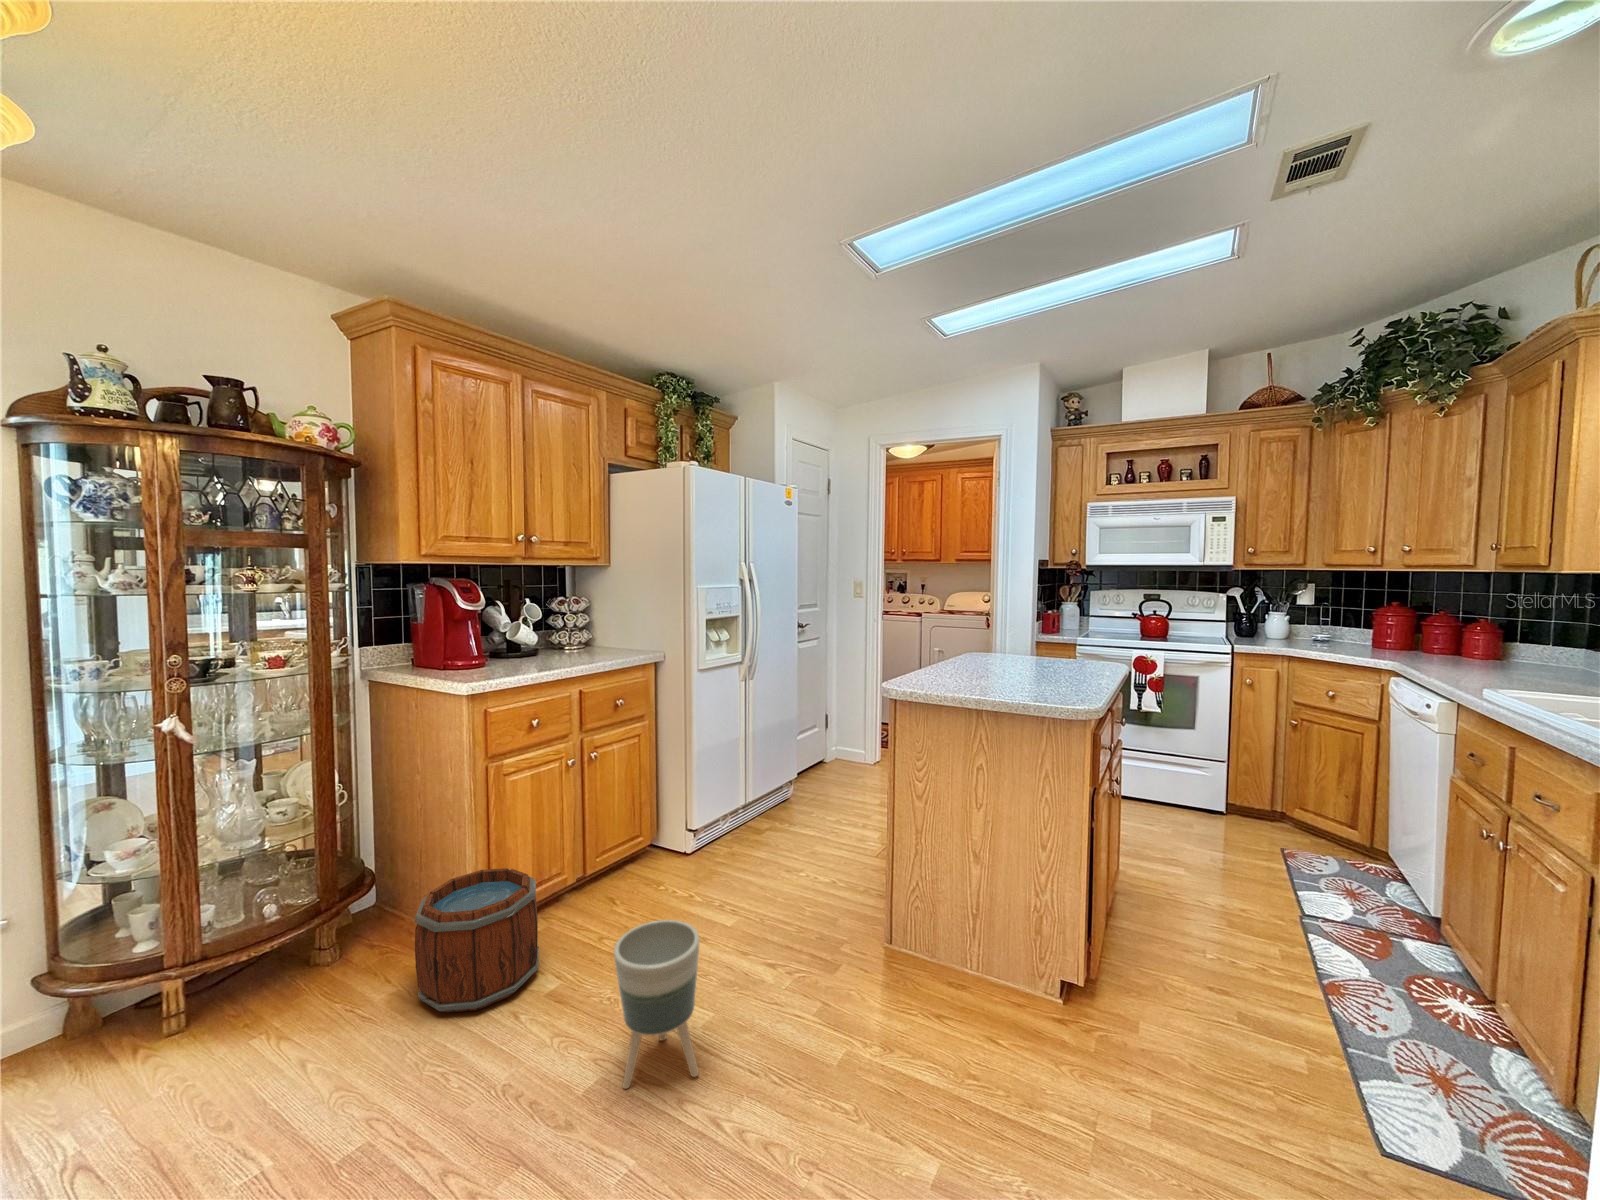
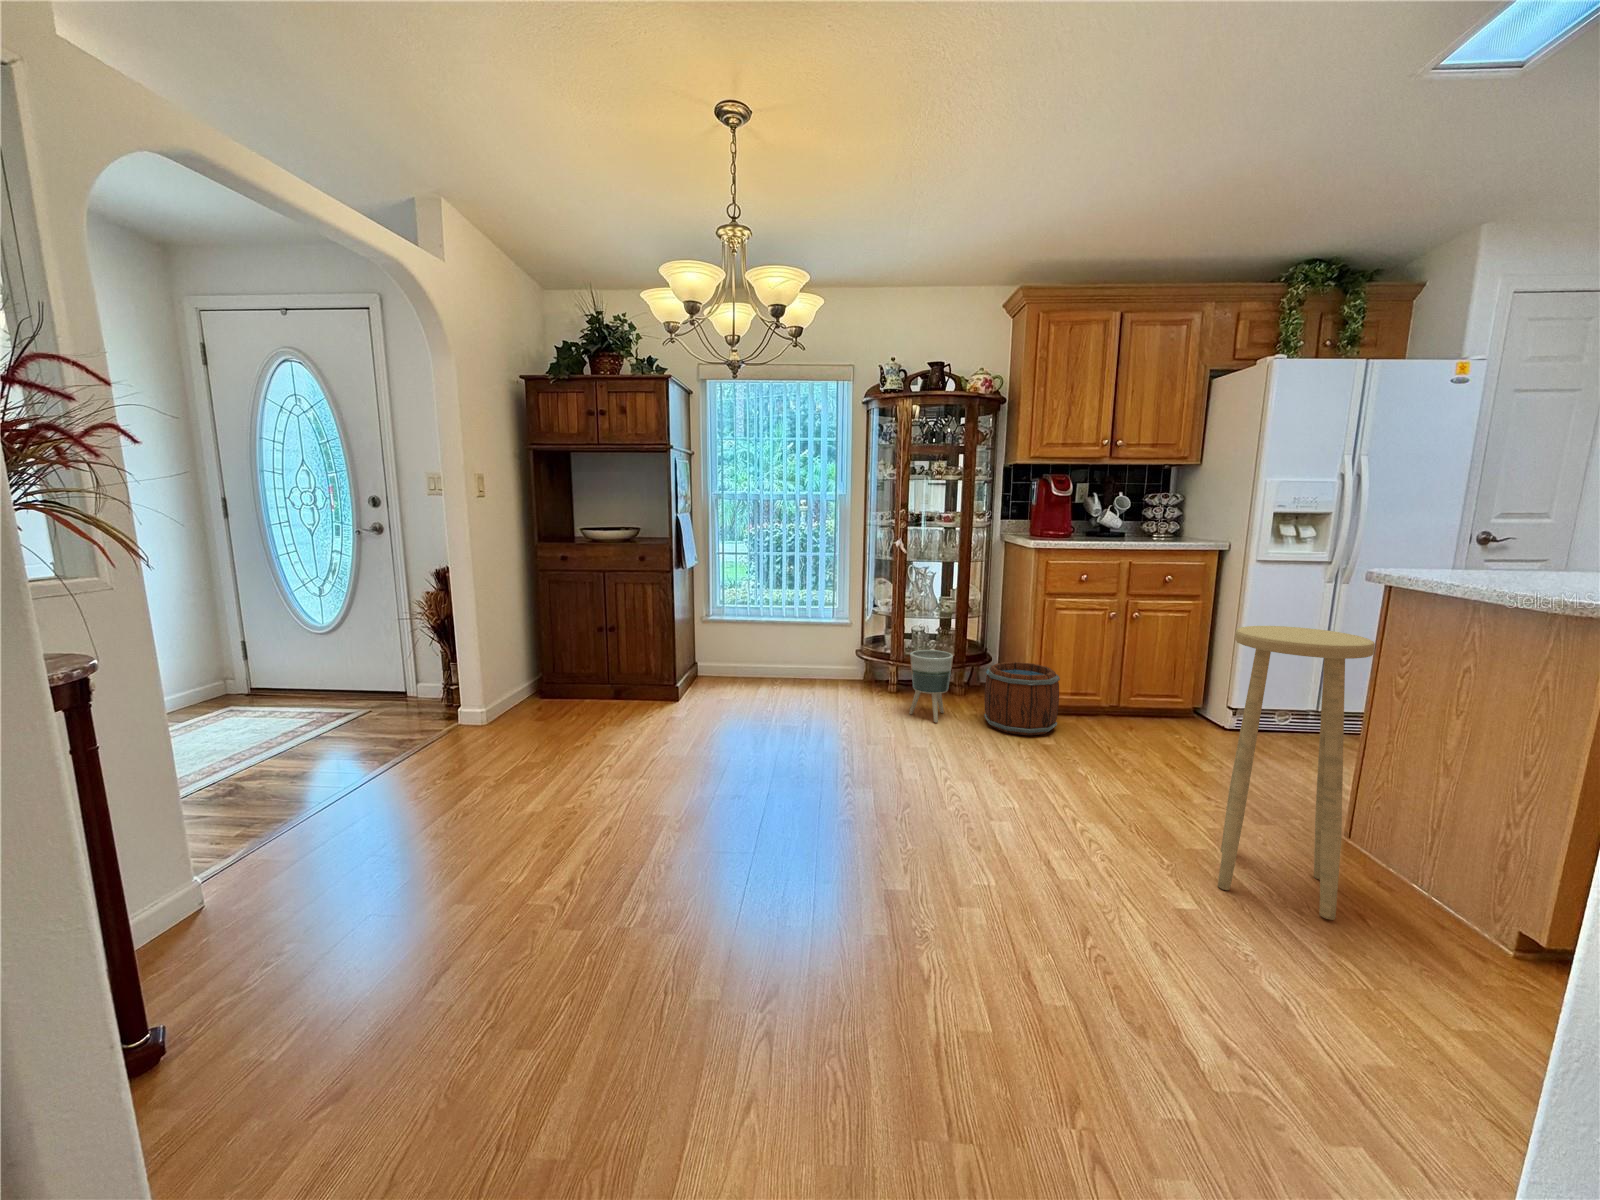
stool: none [848,762,988,1117] -> present [1218,626,1375,920]
planter: present [614,920,700,1089] -> present [909,650,953,722]

